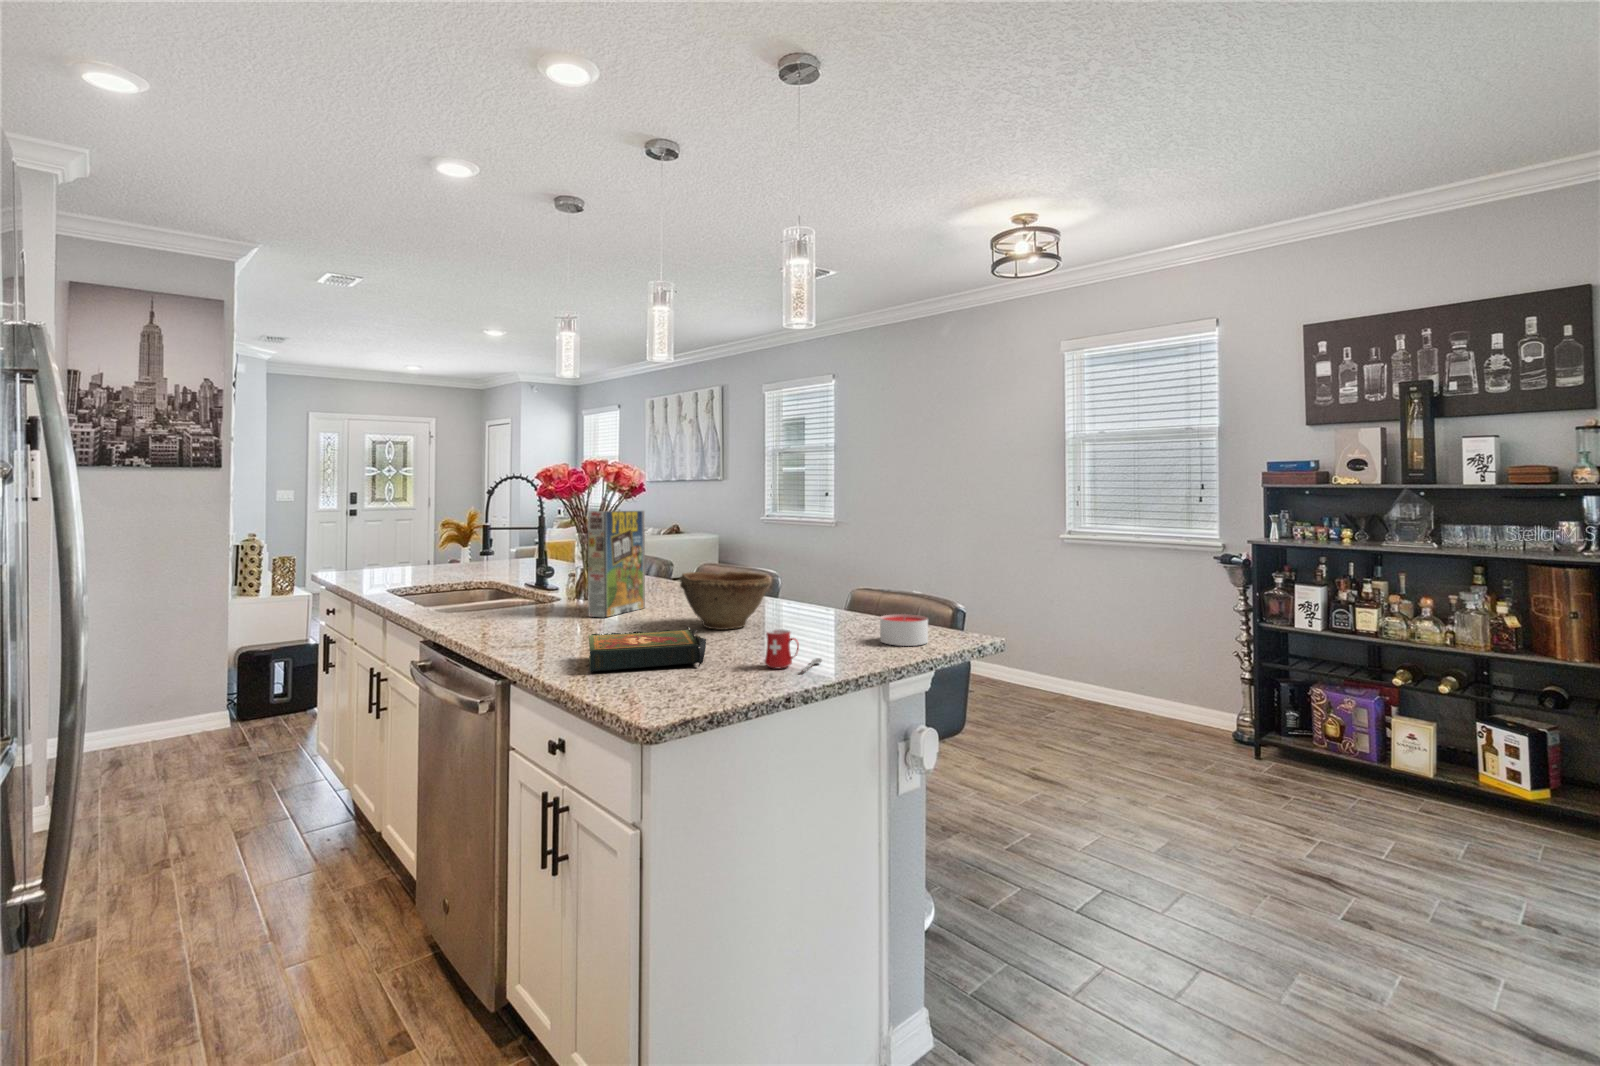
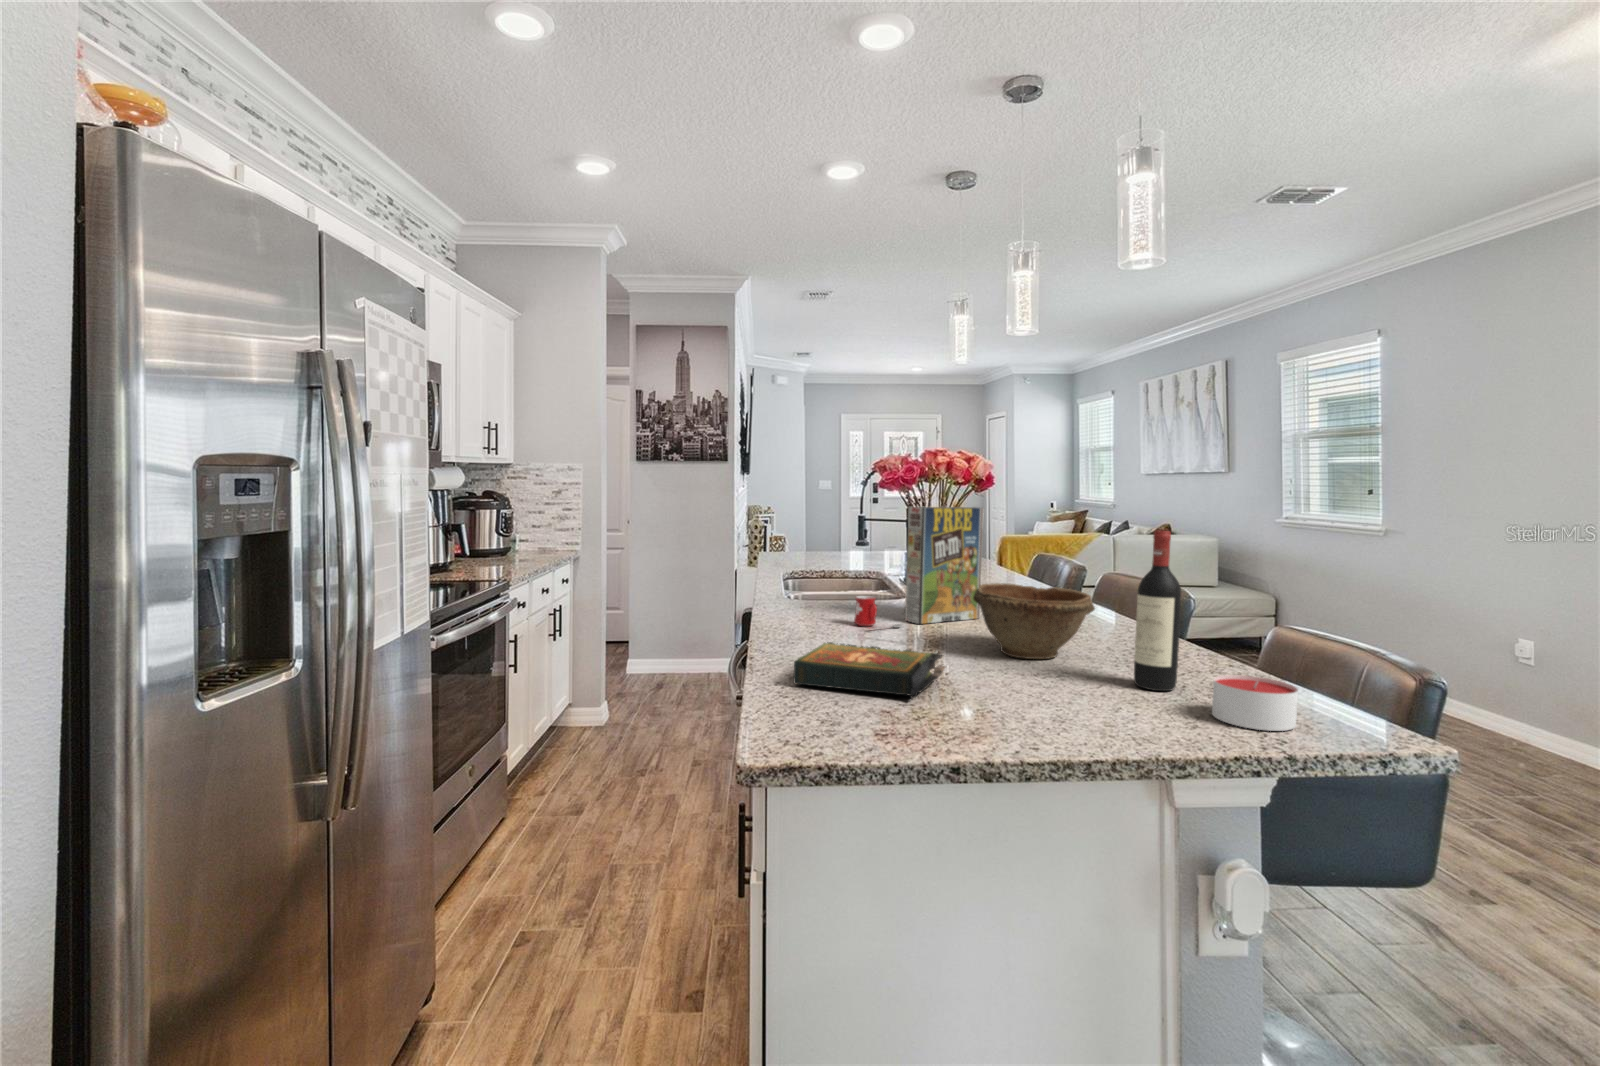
wine bottle: none [817,521,845,635] -> present [1134,531,1181,691]
mug: present [765,629,822,671] -> present [854,596,902,628]

